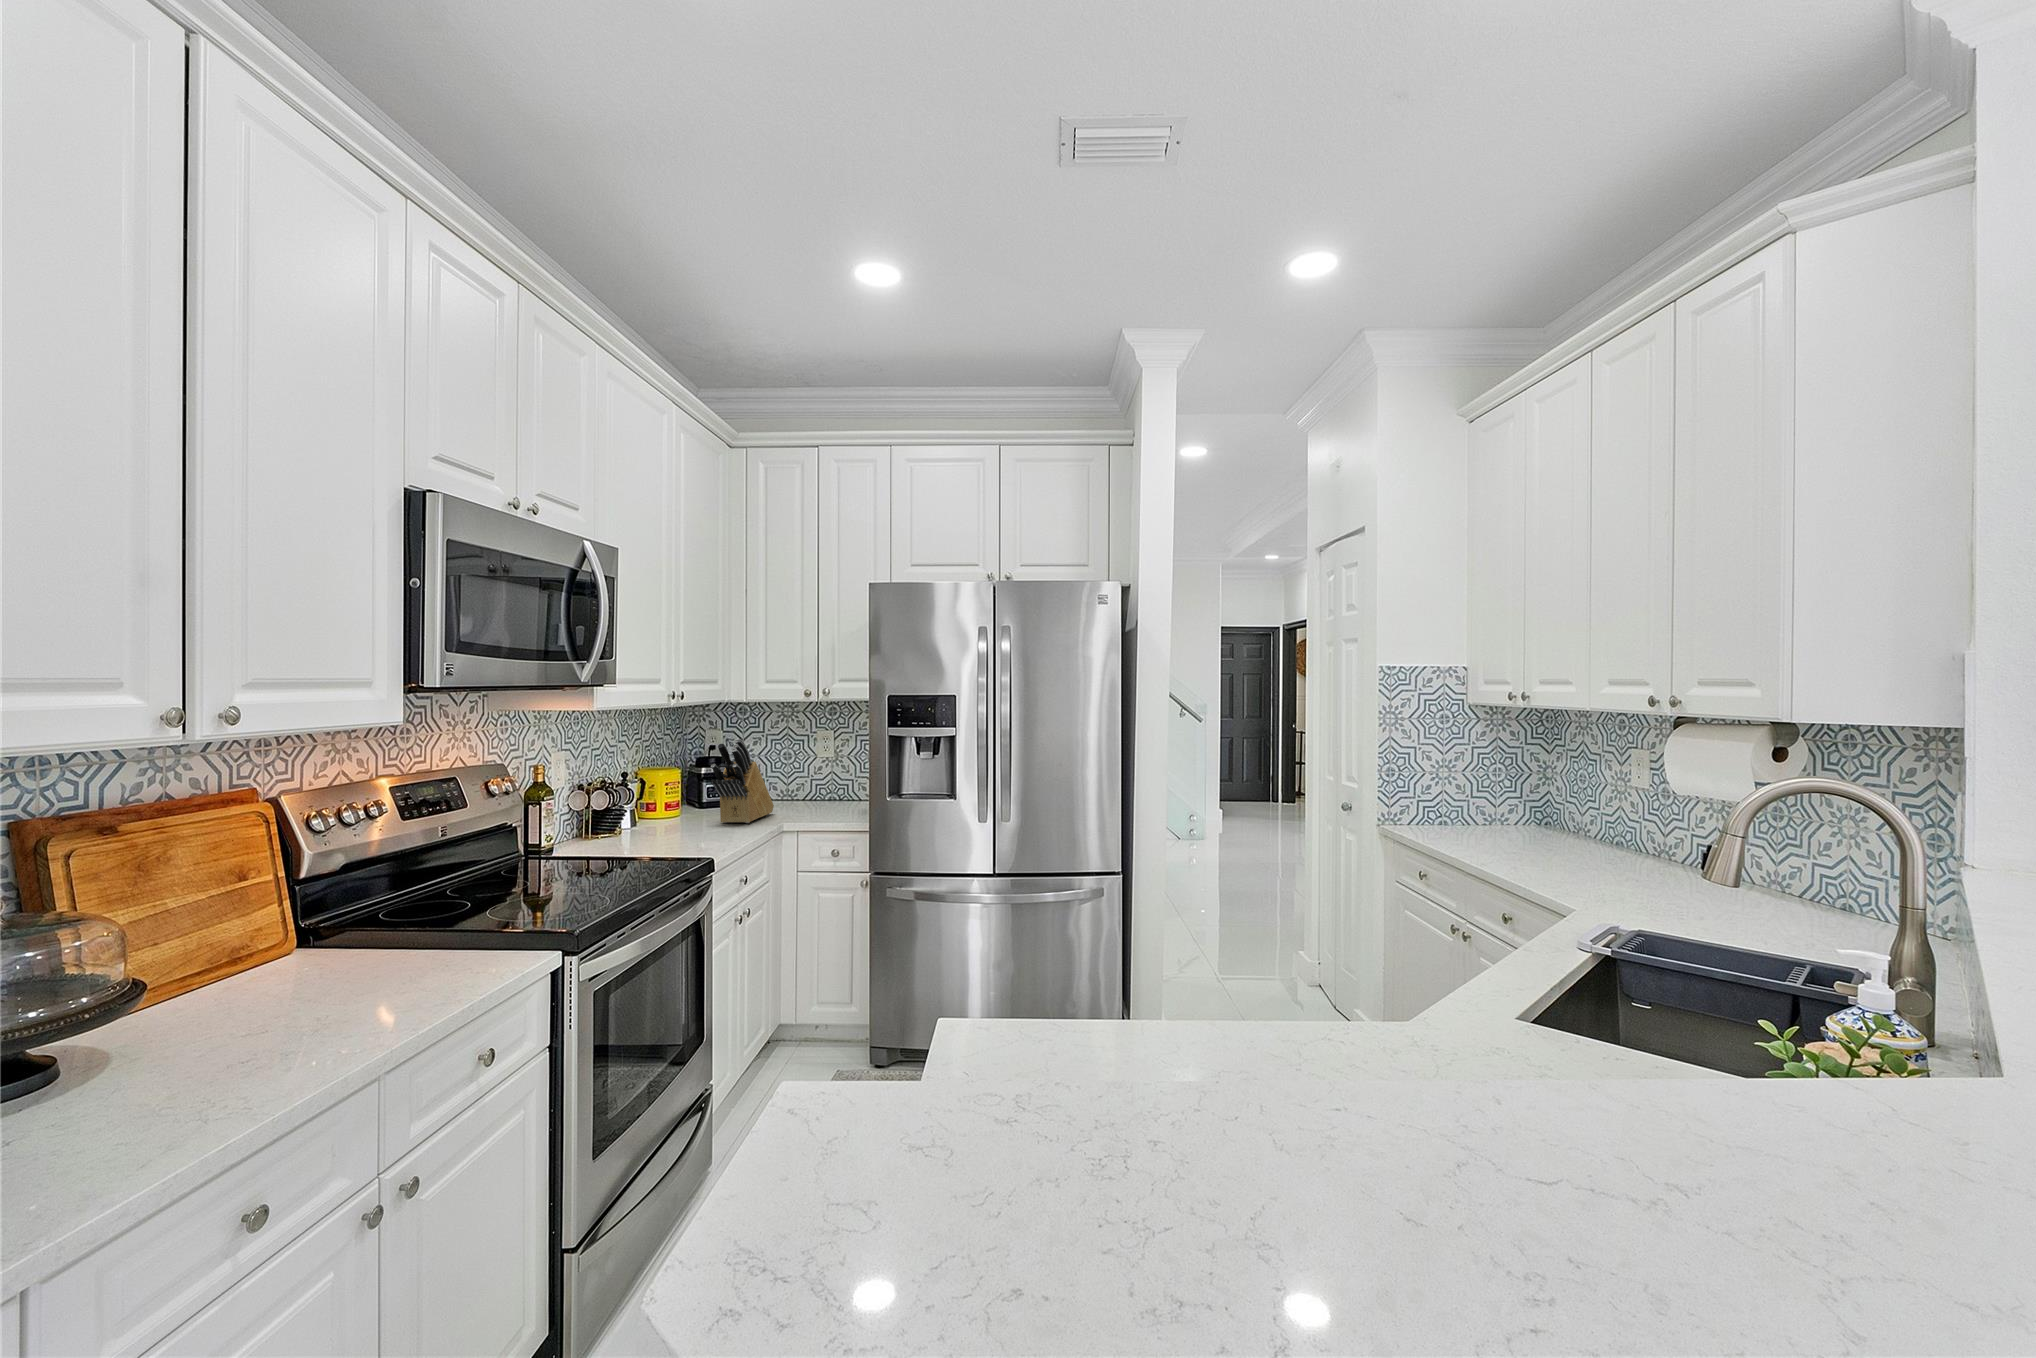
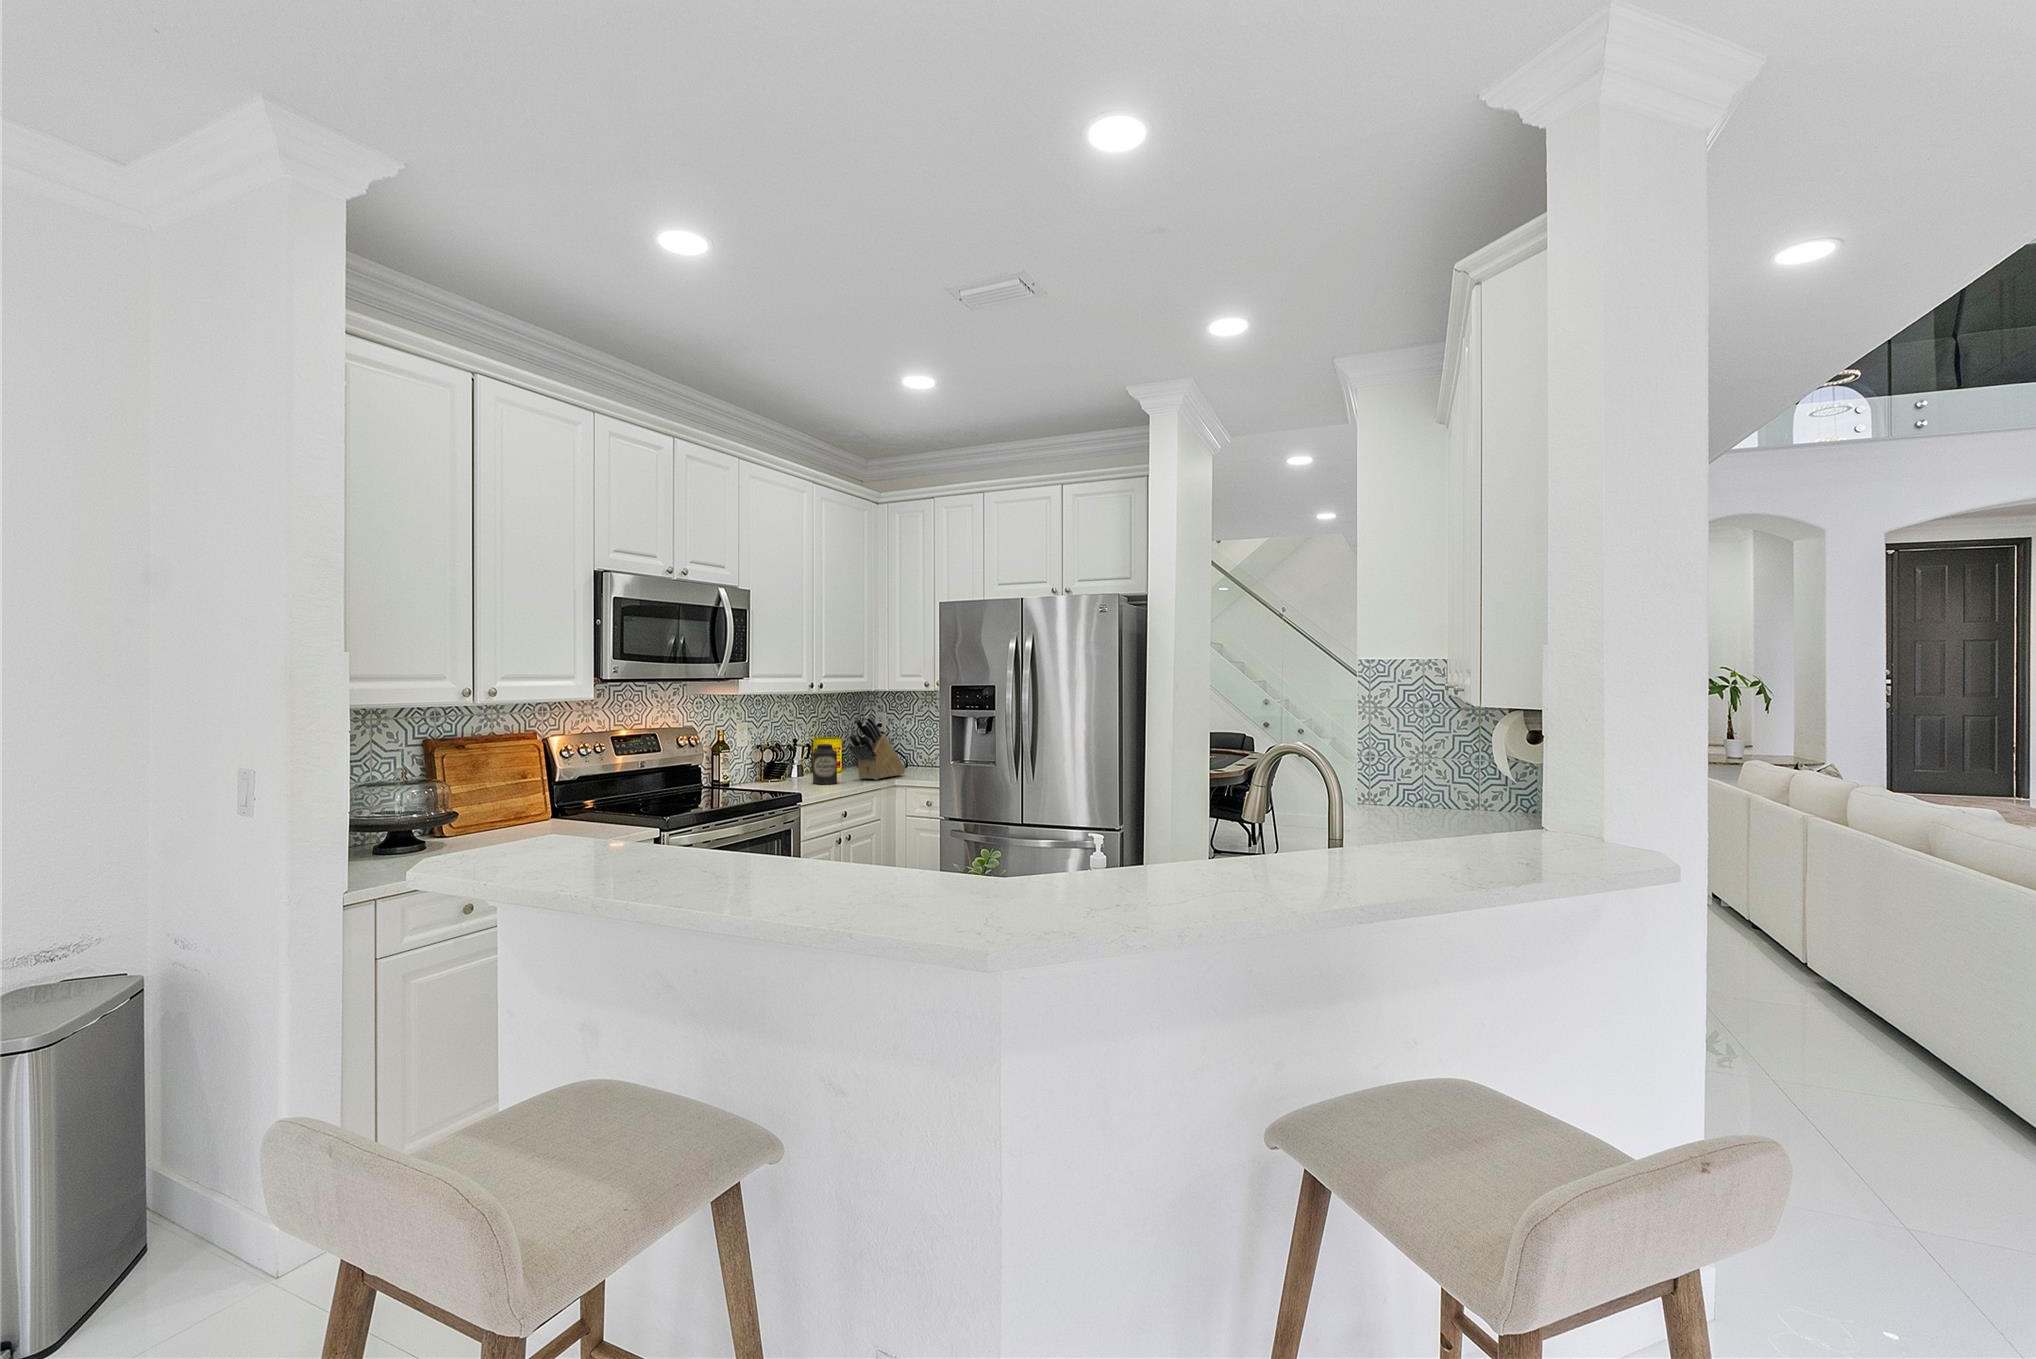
canister: none [667,779,702,836] -> present [813,744,837,784]

